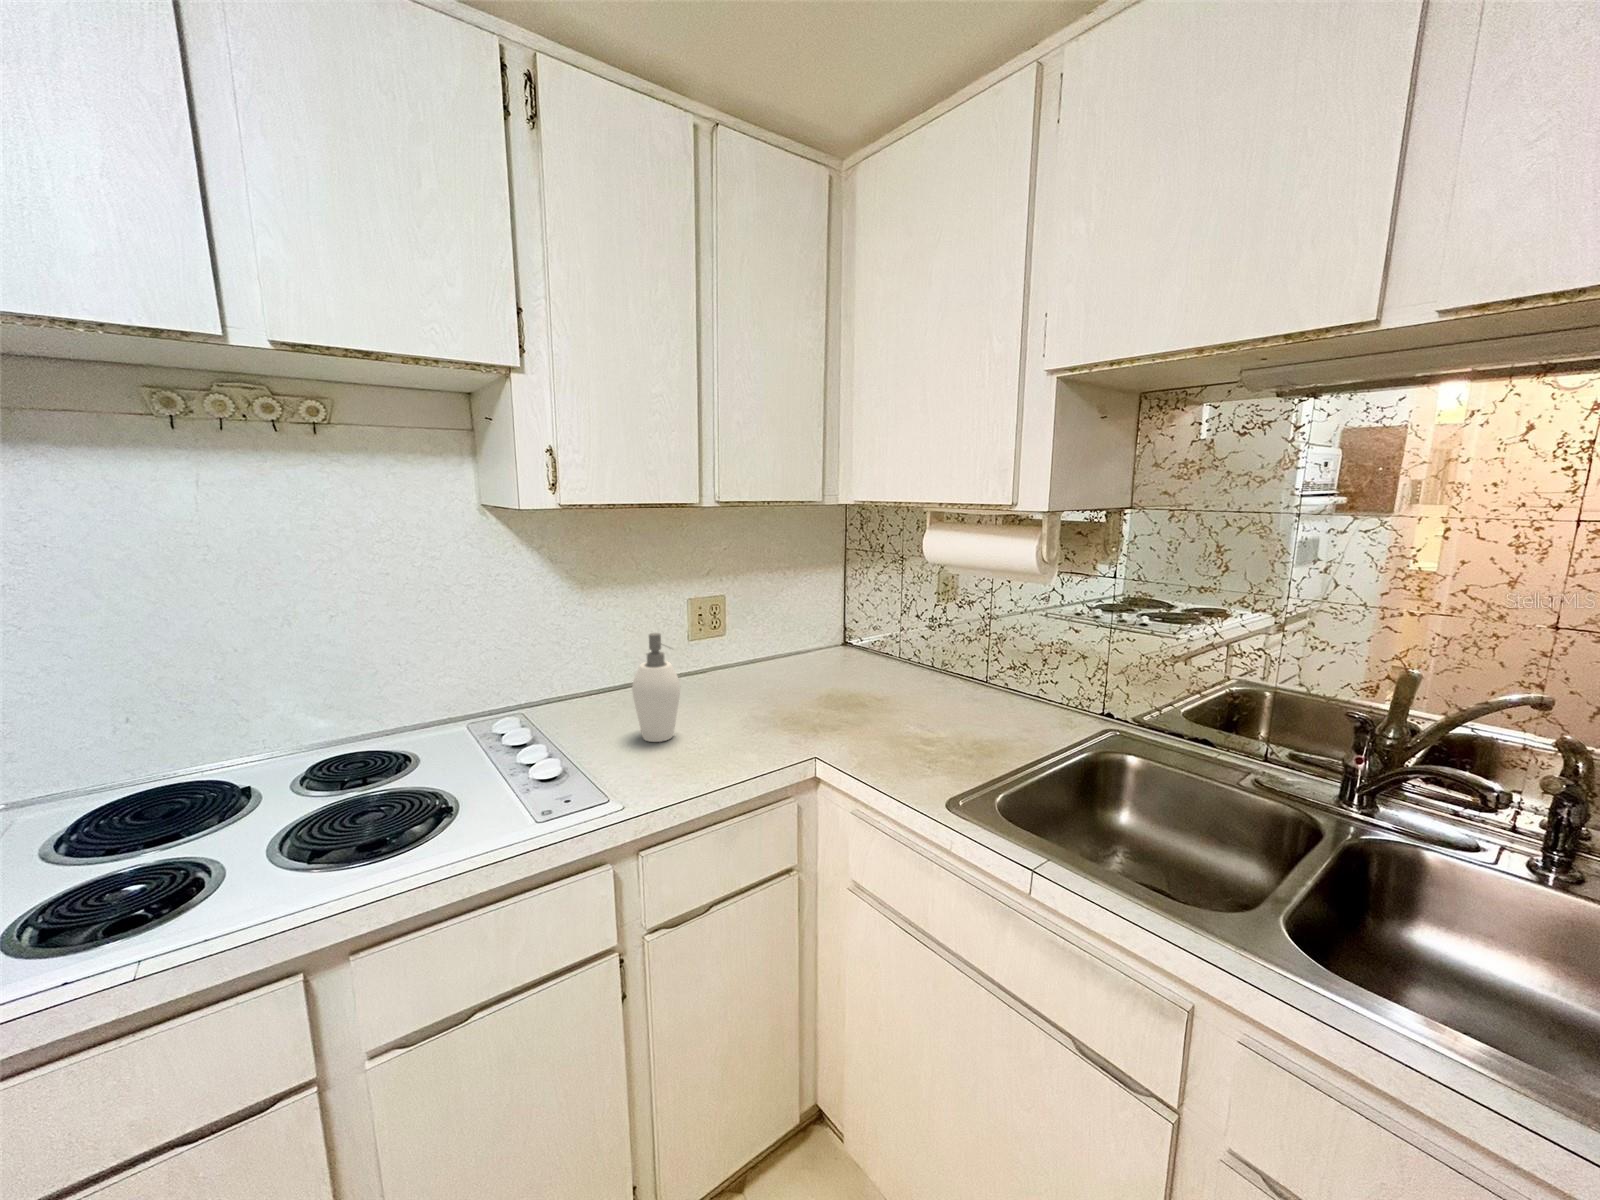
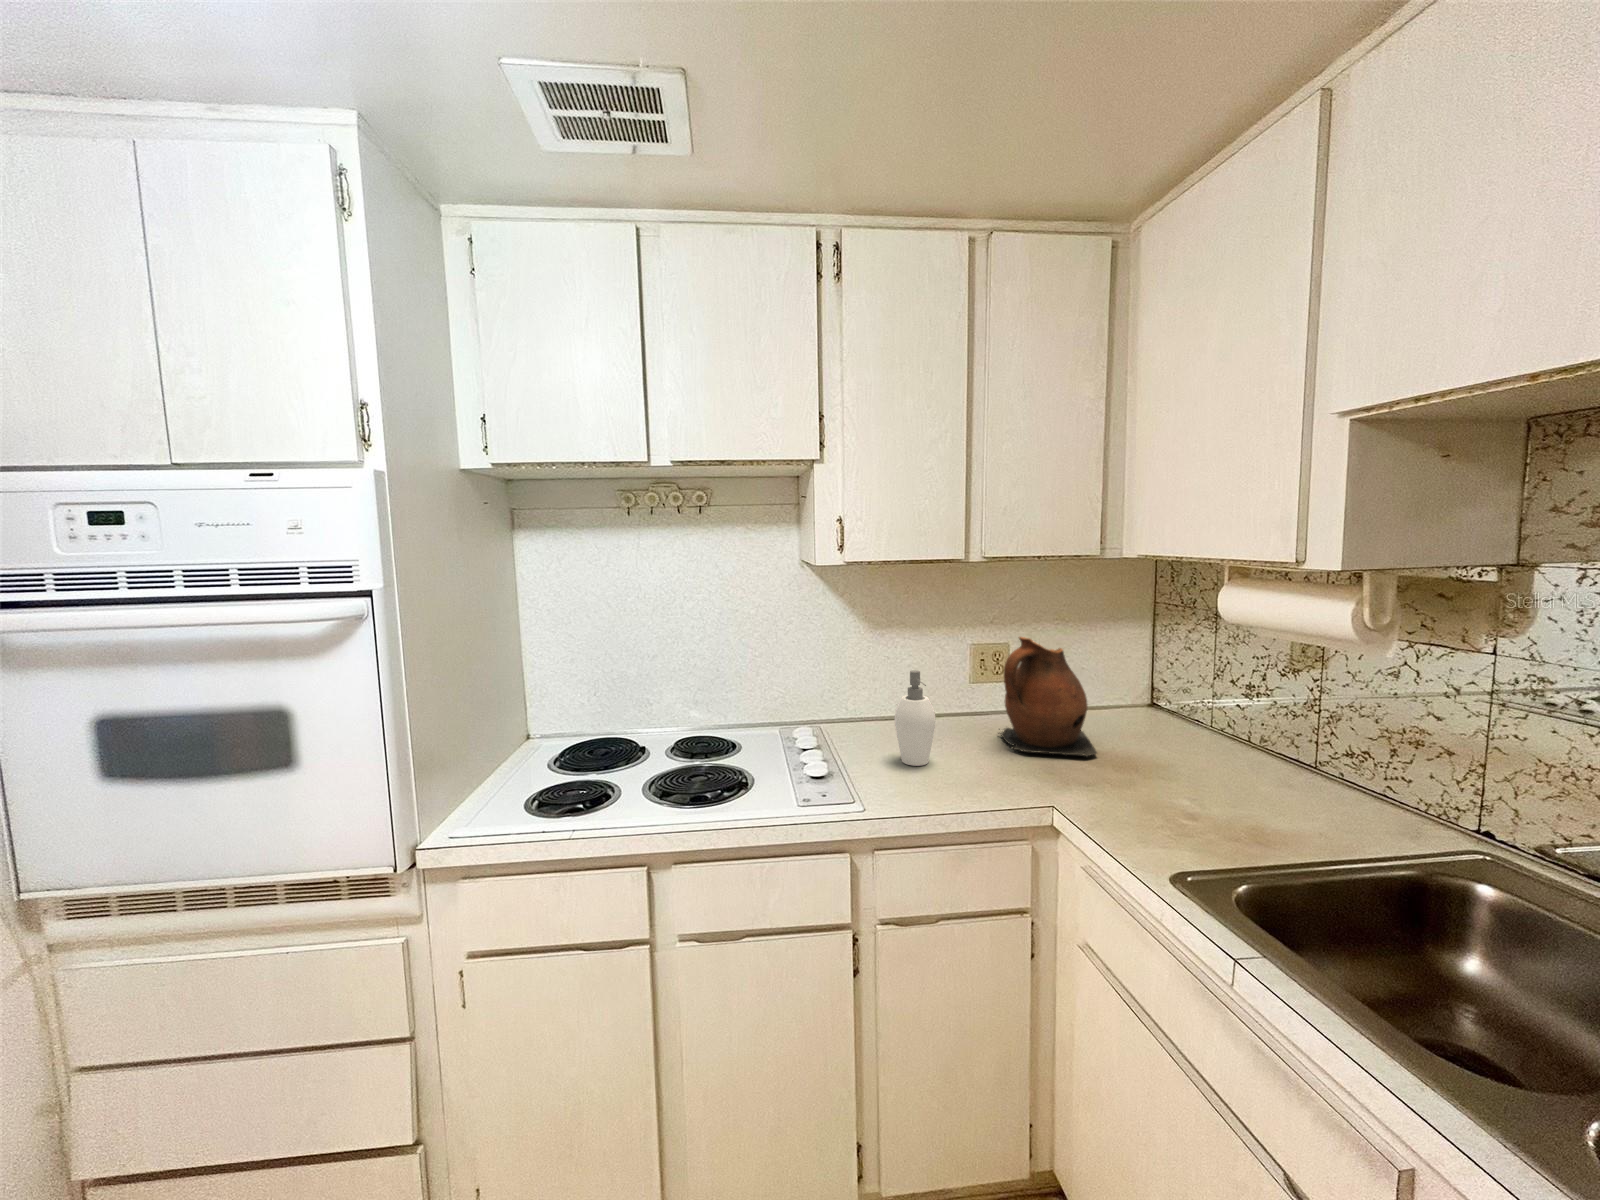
ceramic pitcher: none [730,587,830,706] -> present [999,637,1097,757]

